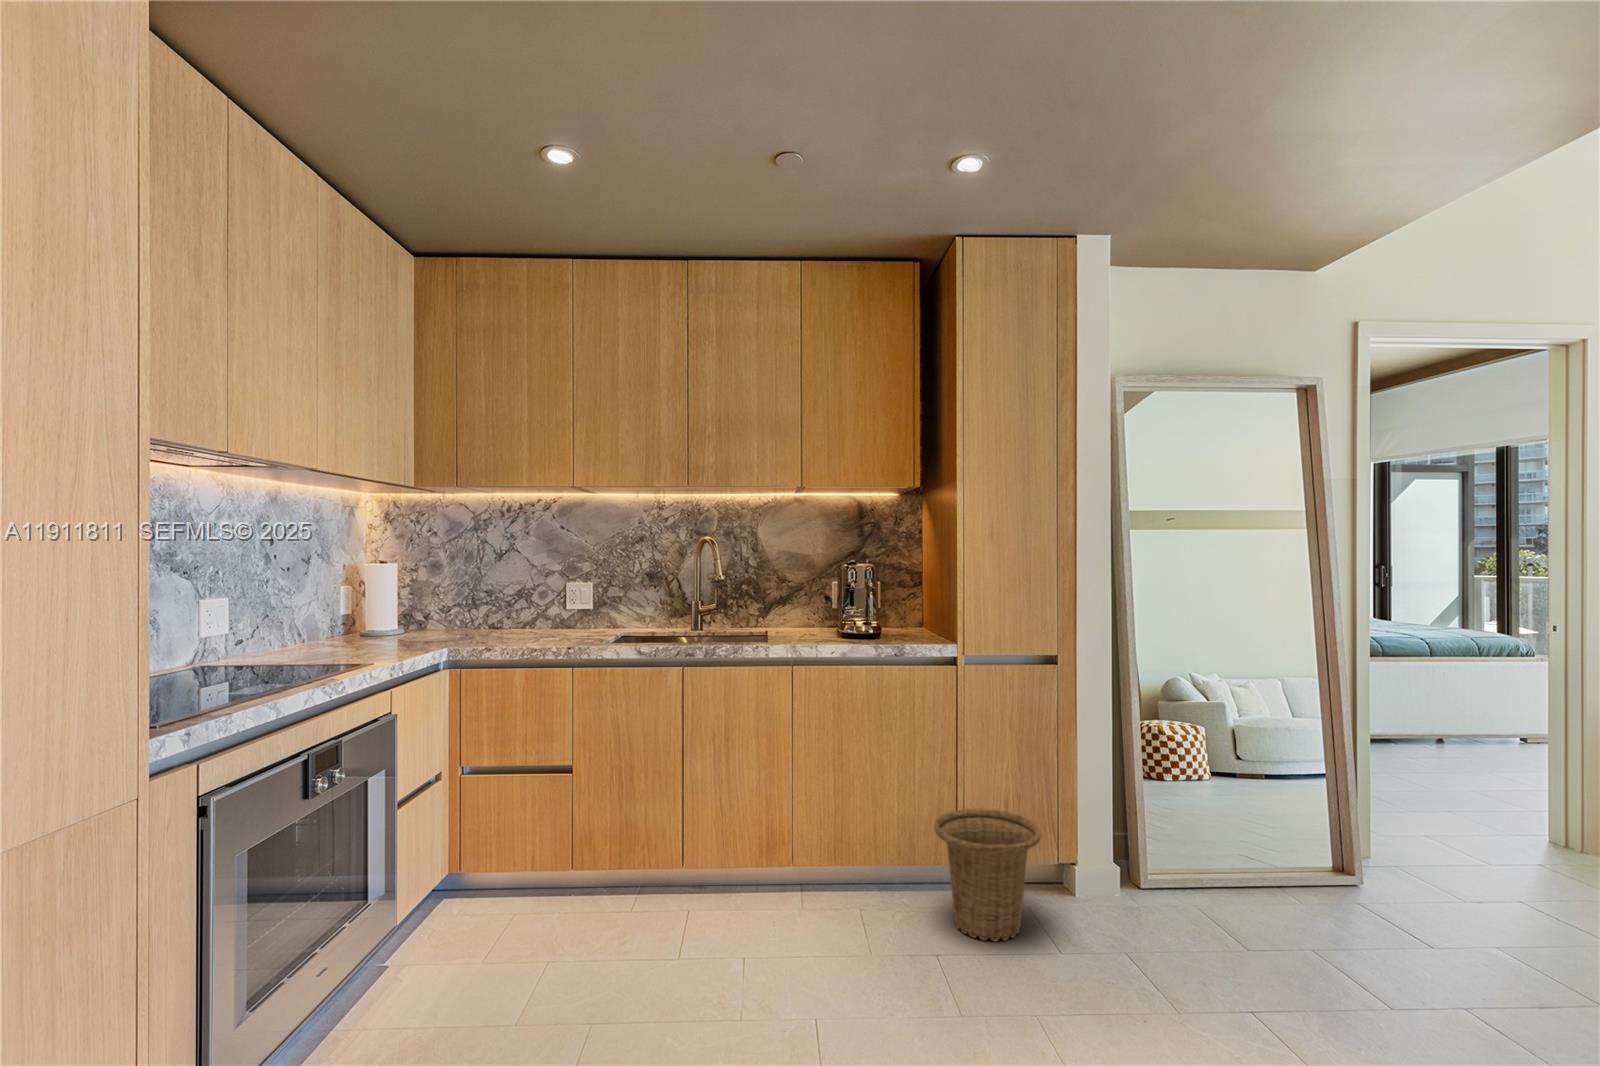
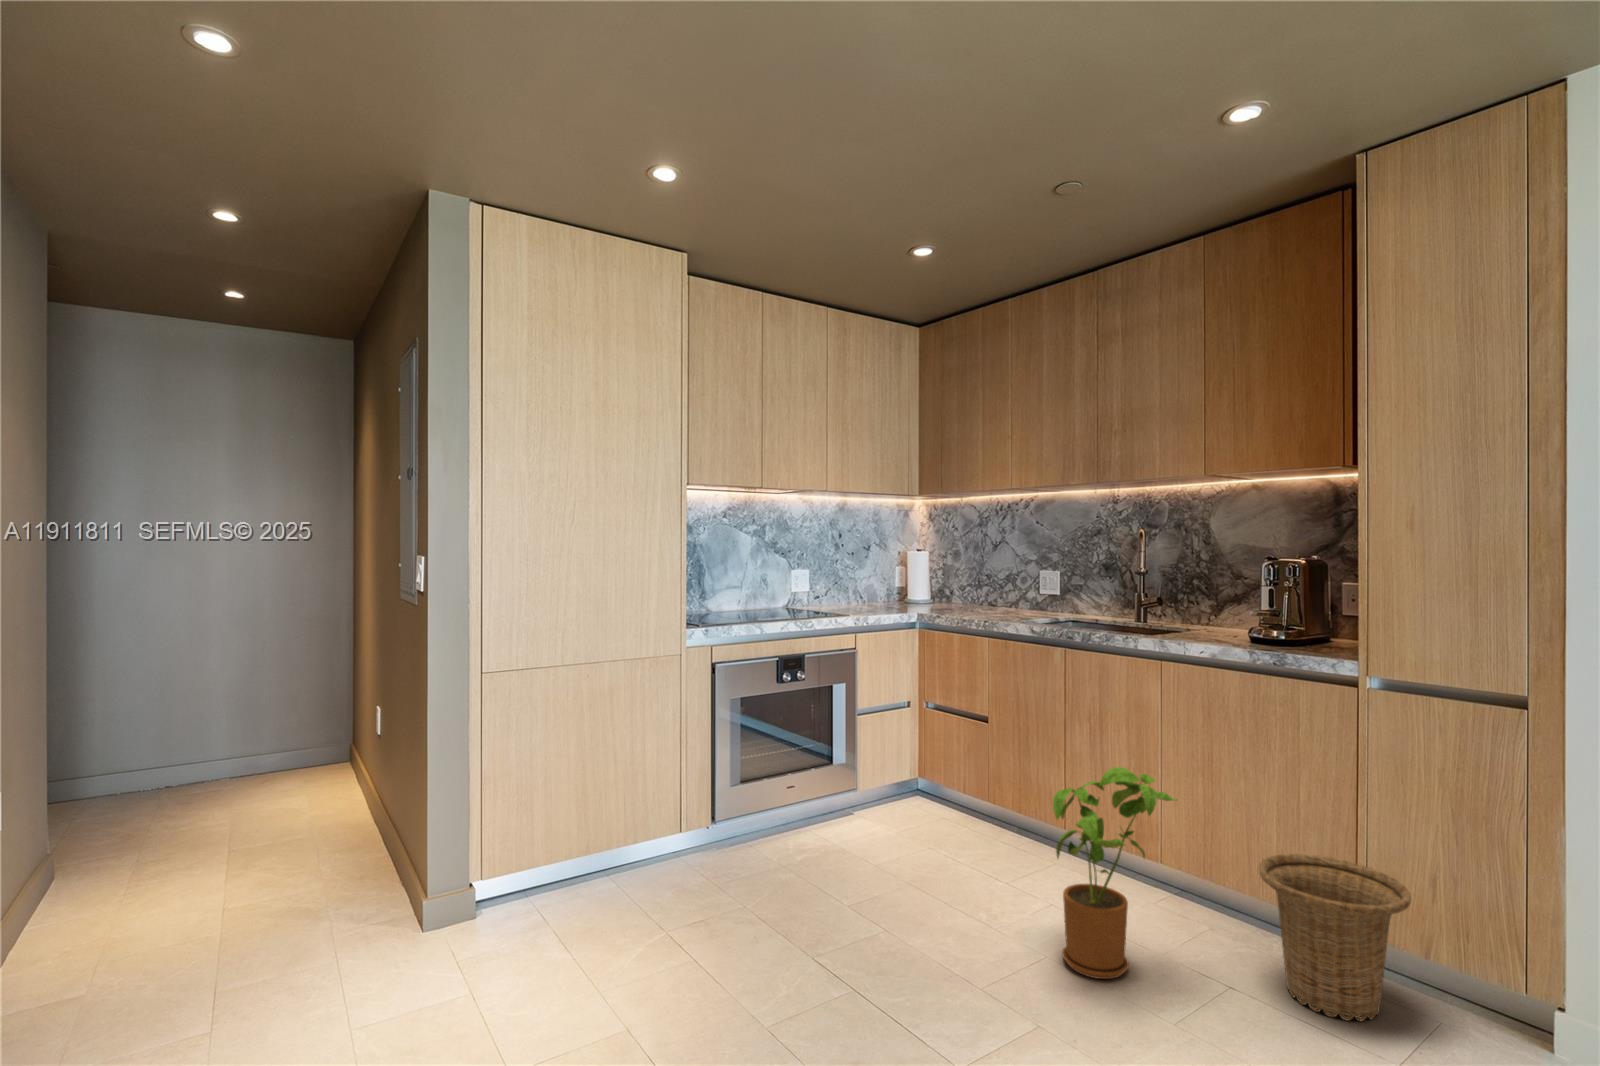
house plant: none [796,779,911,1010] -> present [1053,767,1177,979]

